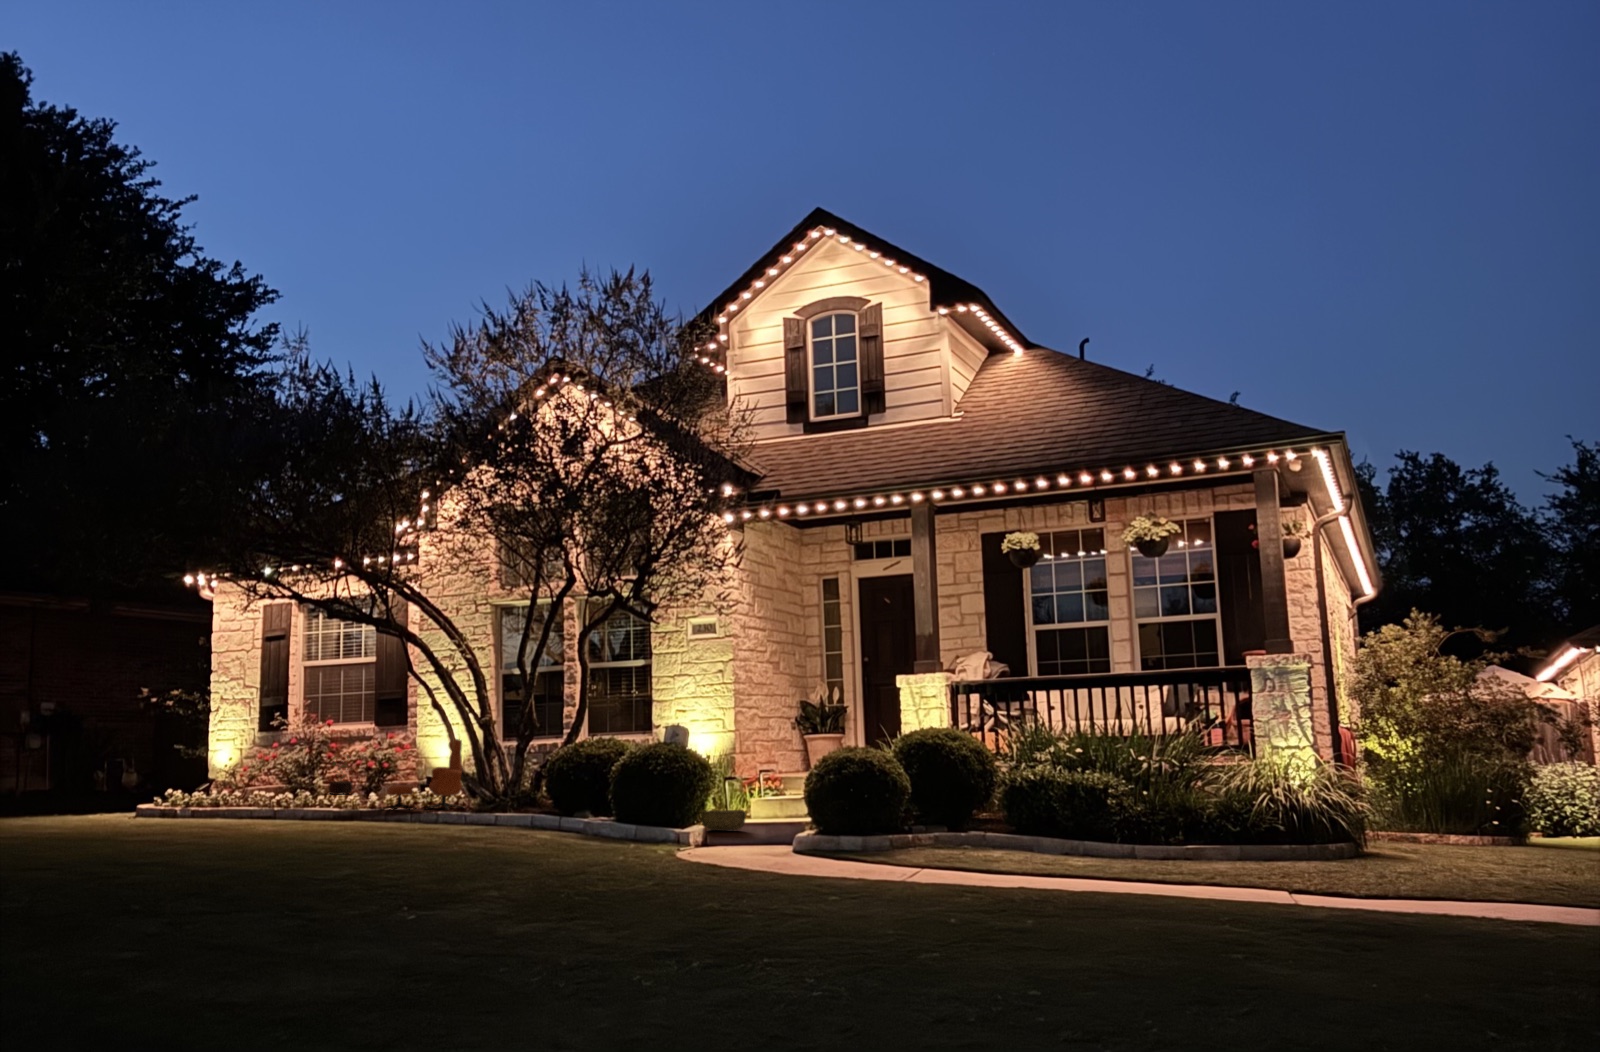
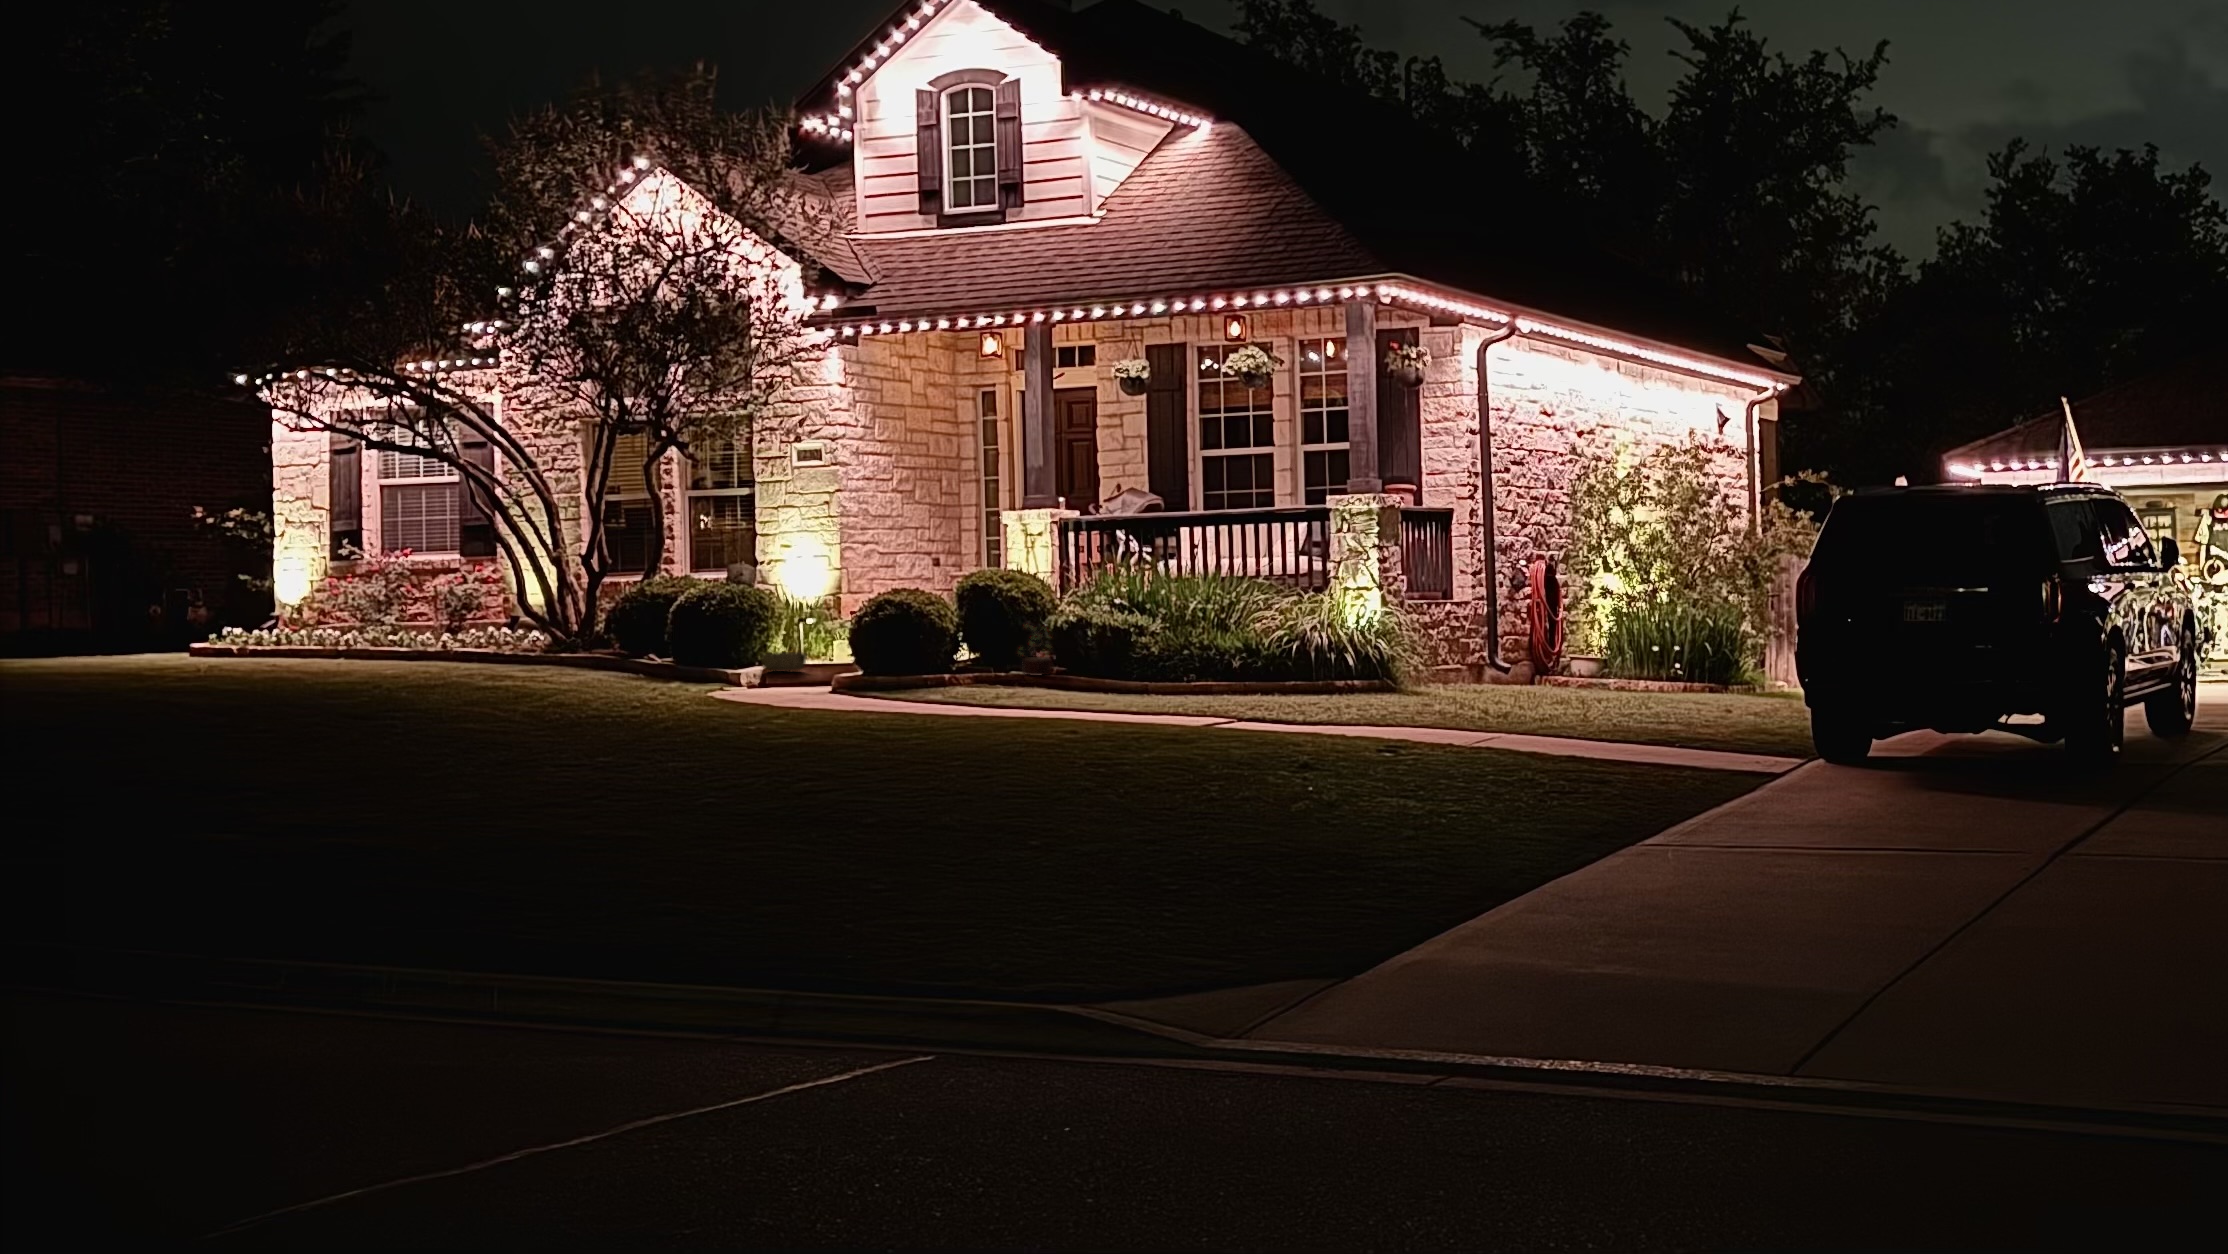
lounge chair: present [381,739,463,811] -> none [457,577,550,654]
decorative plant: present [329,755,353,795] -> present [1022,624,1052,676]

